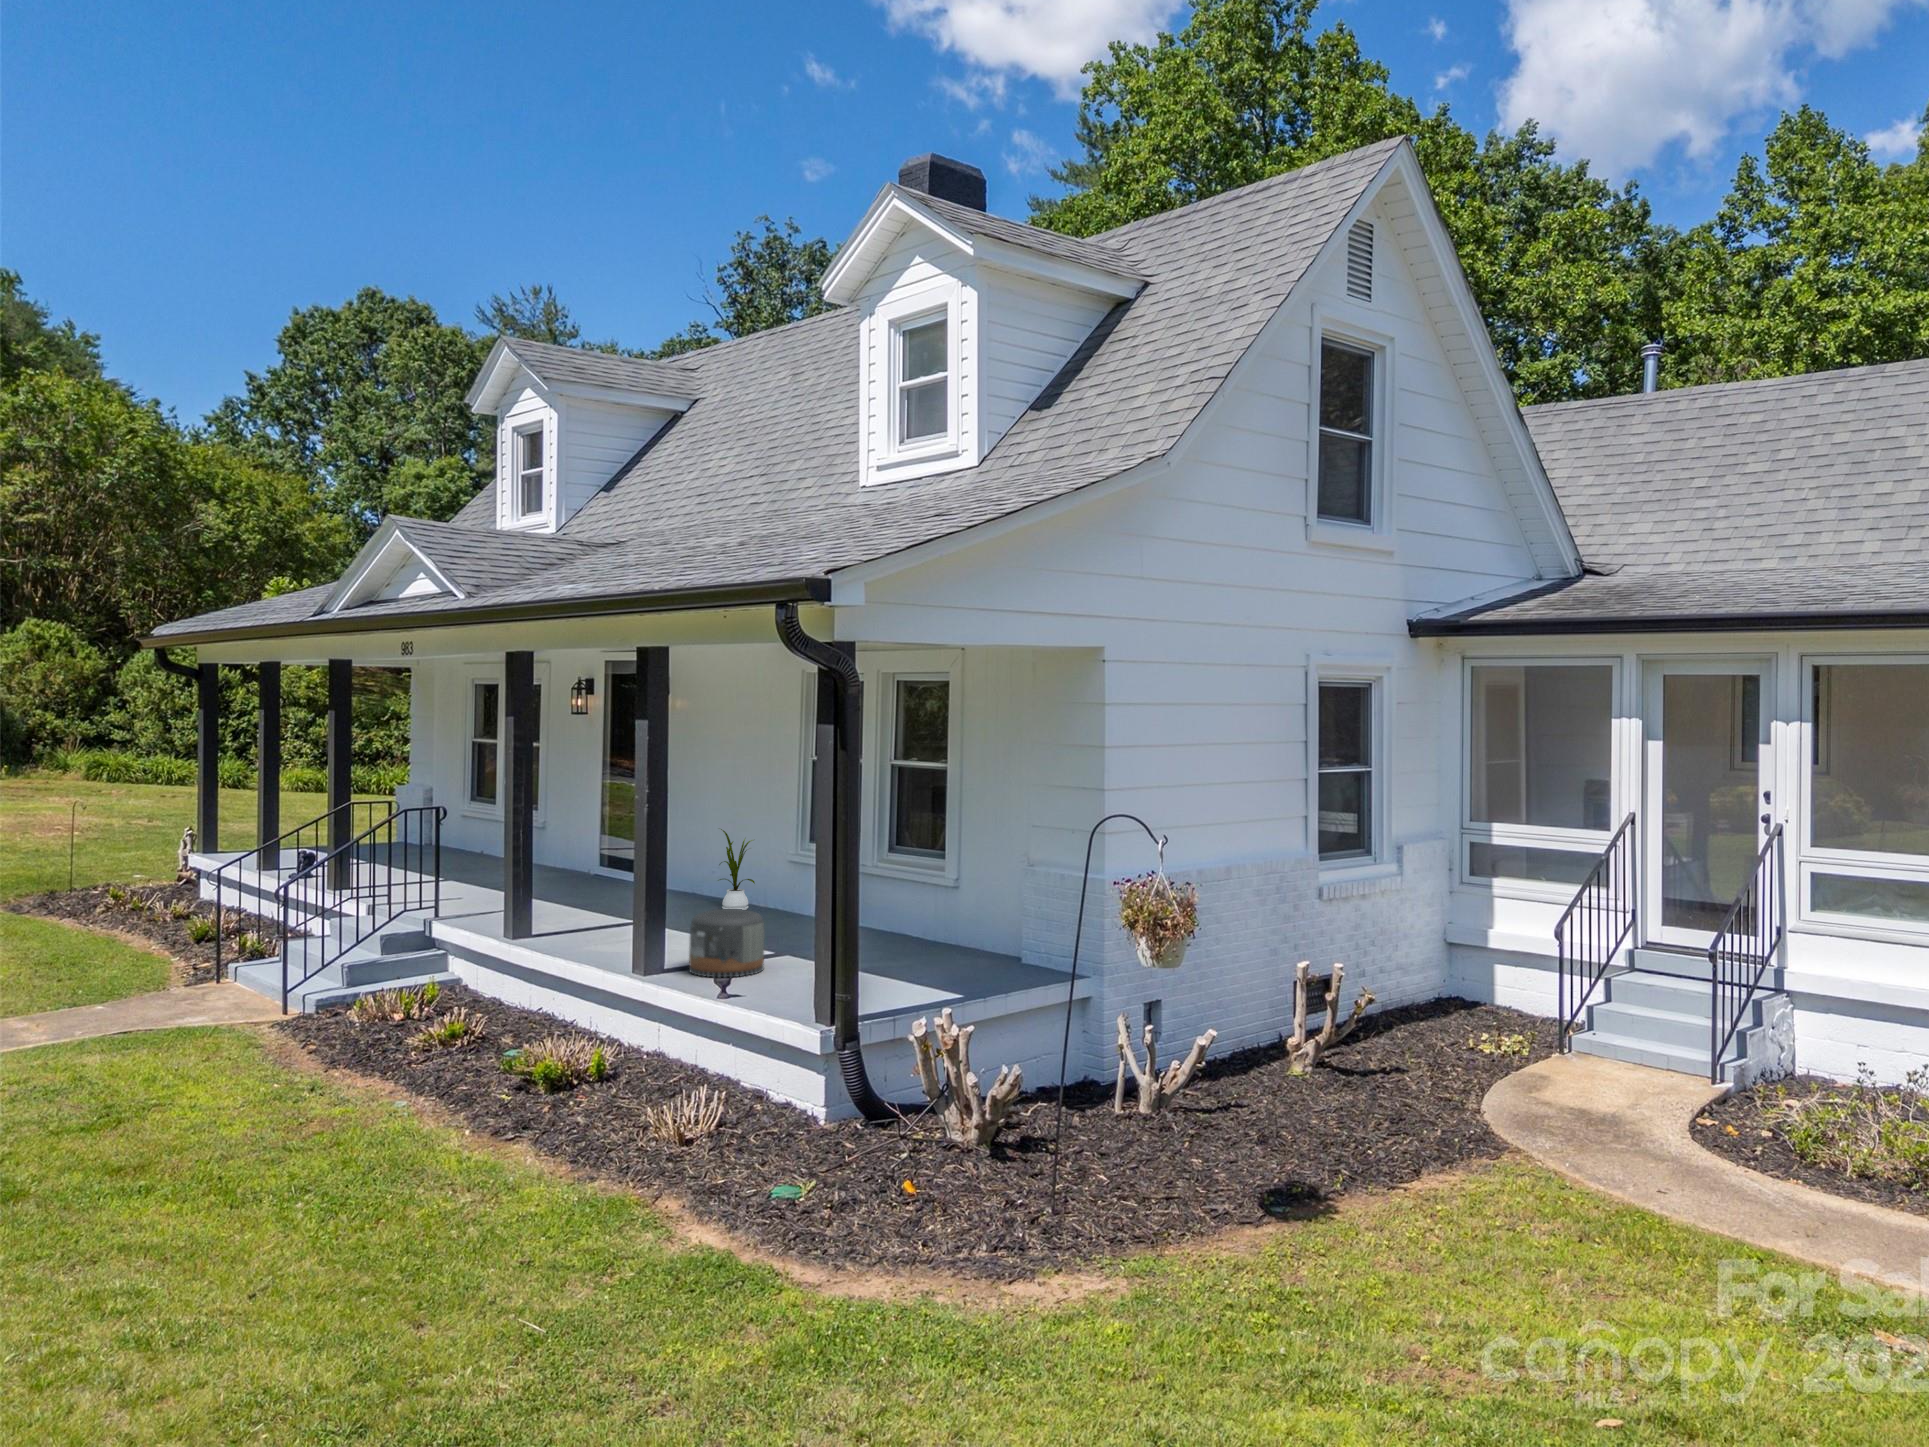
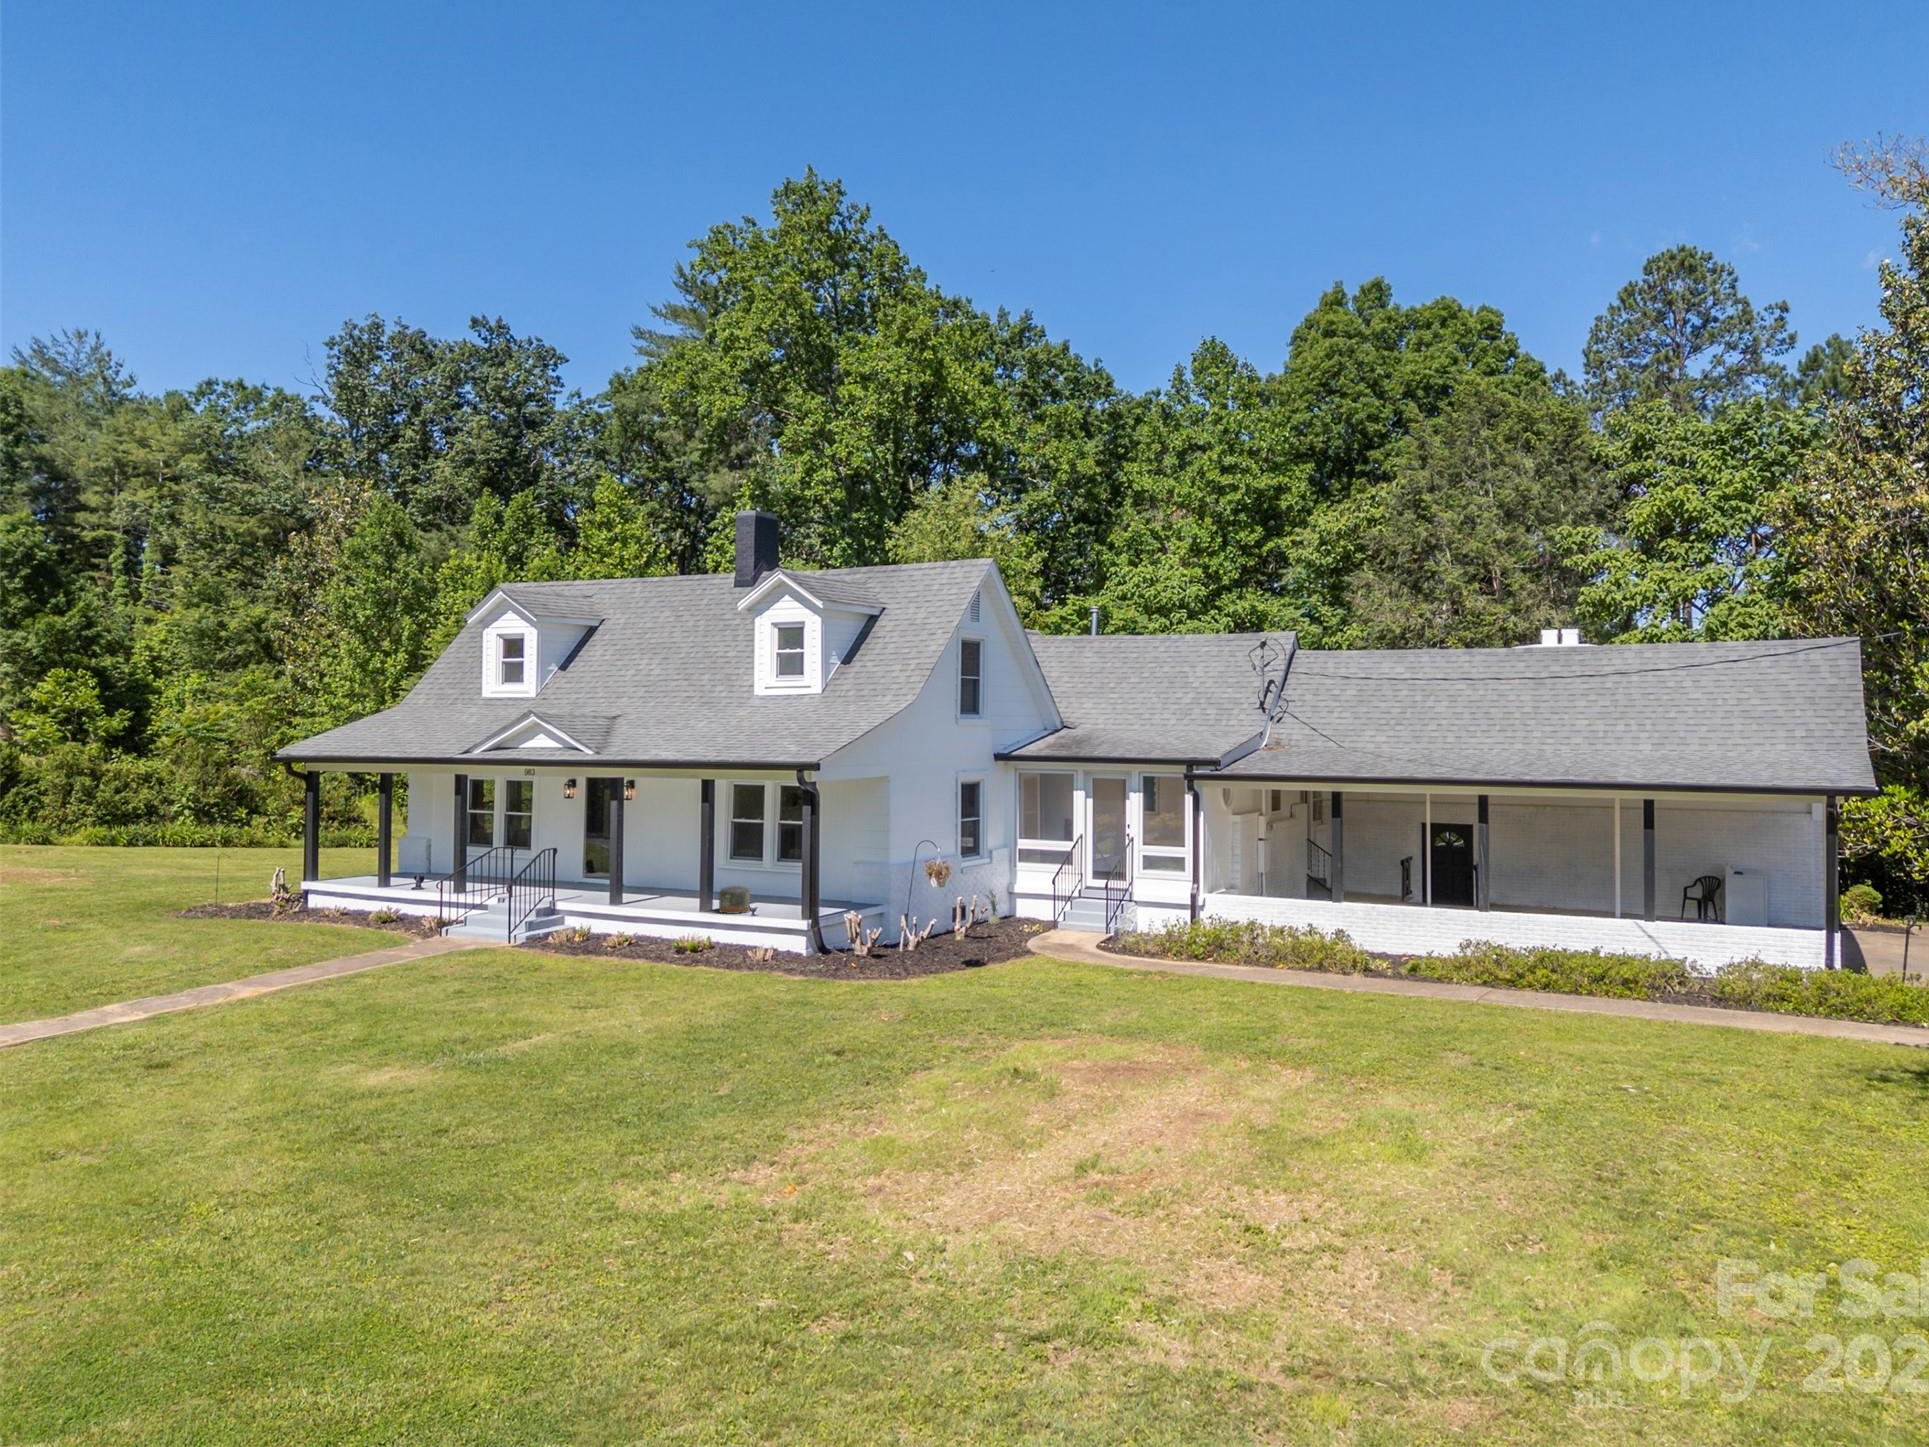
house plant: present [718,829,755,910] -> present [986,891,1000,925]

